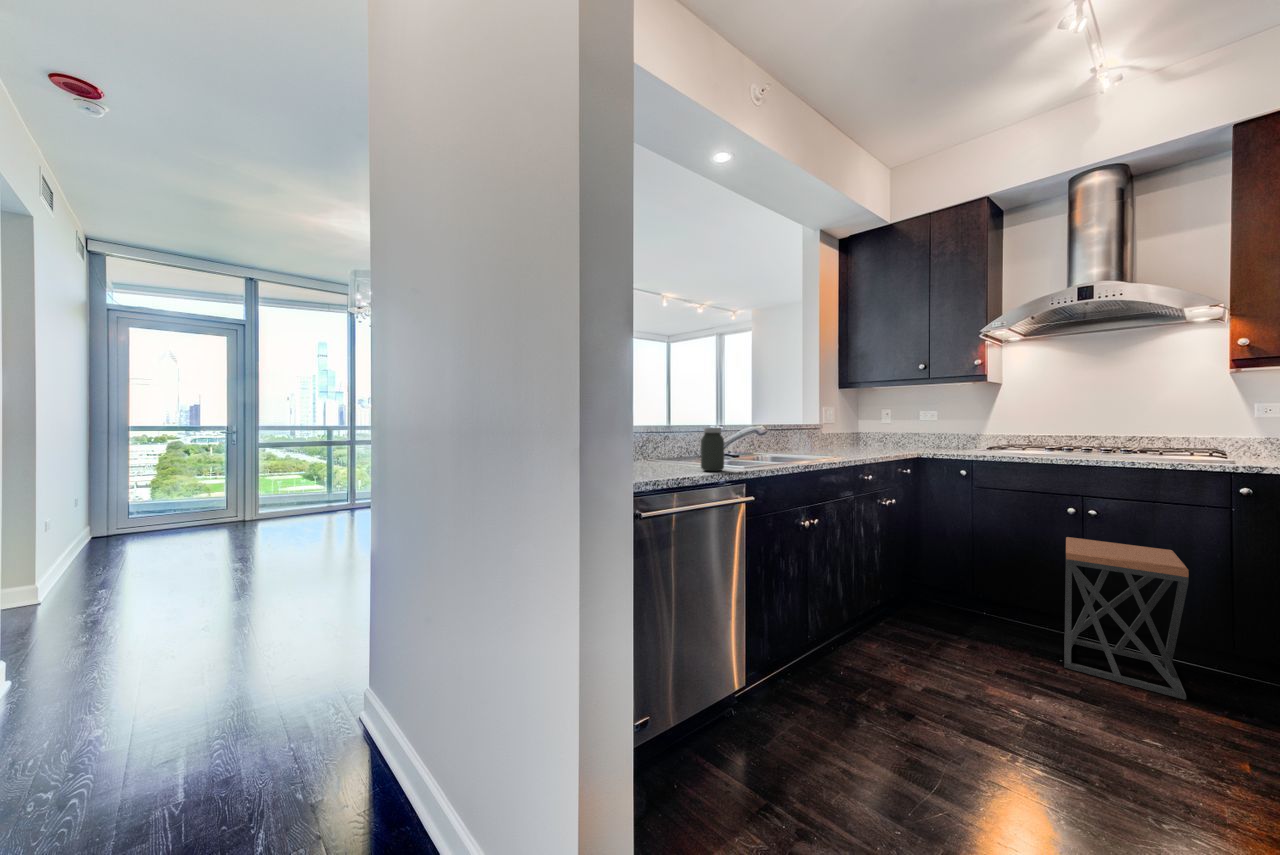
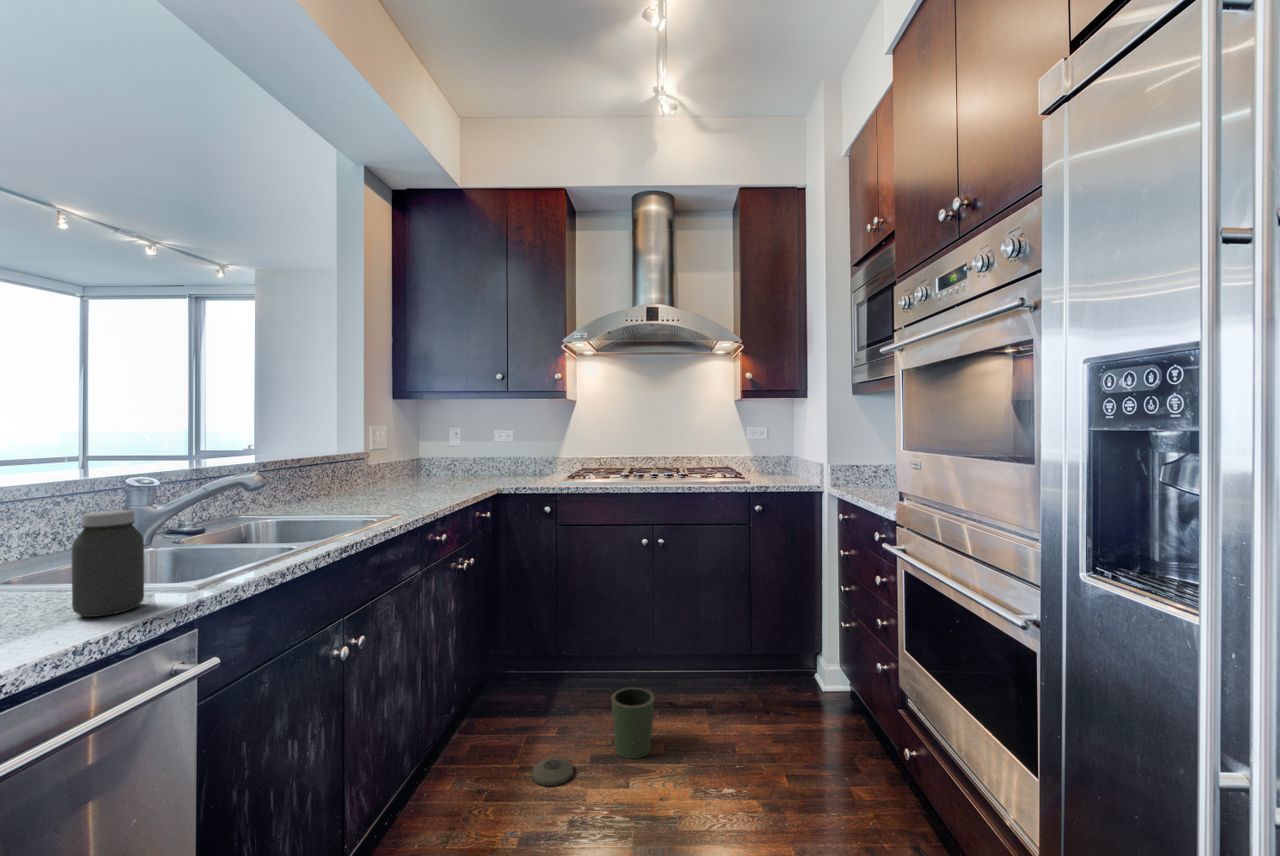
stool: present [1064,537,1189,700] -> none [641,572,734,724]
trash can: none [939,625,1070,687] -> present [532,688,654,786]

